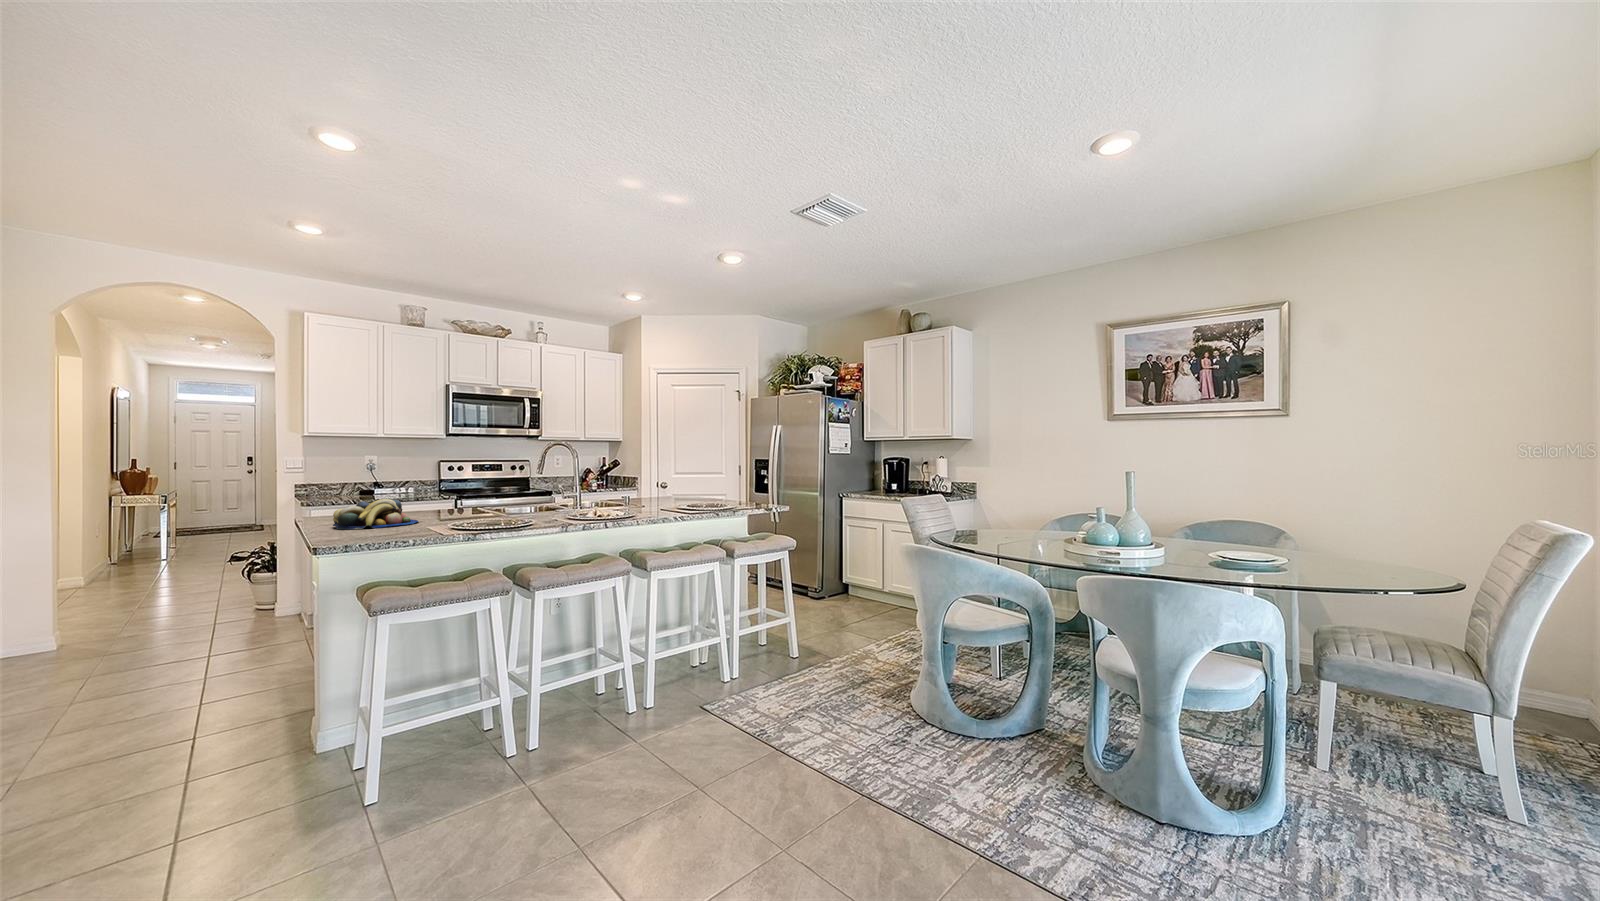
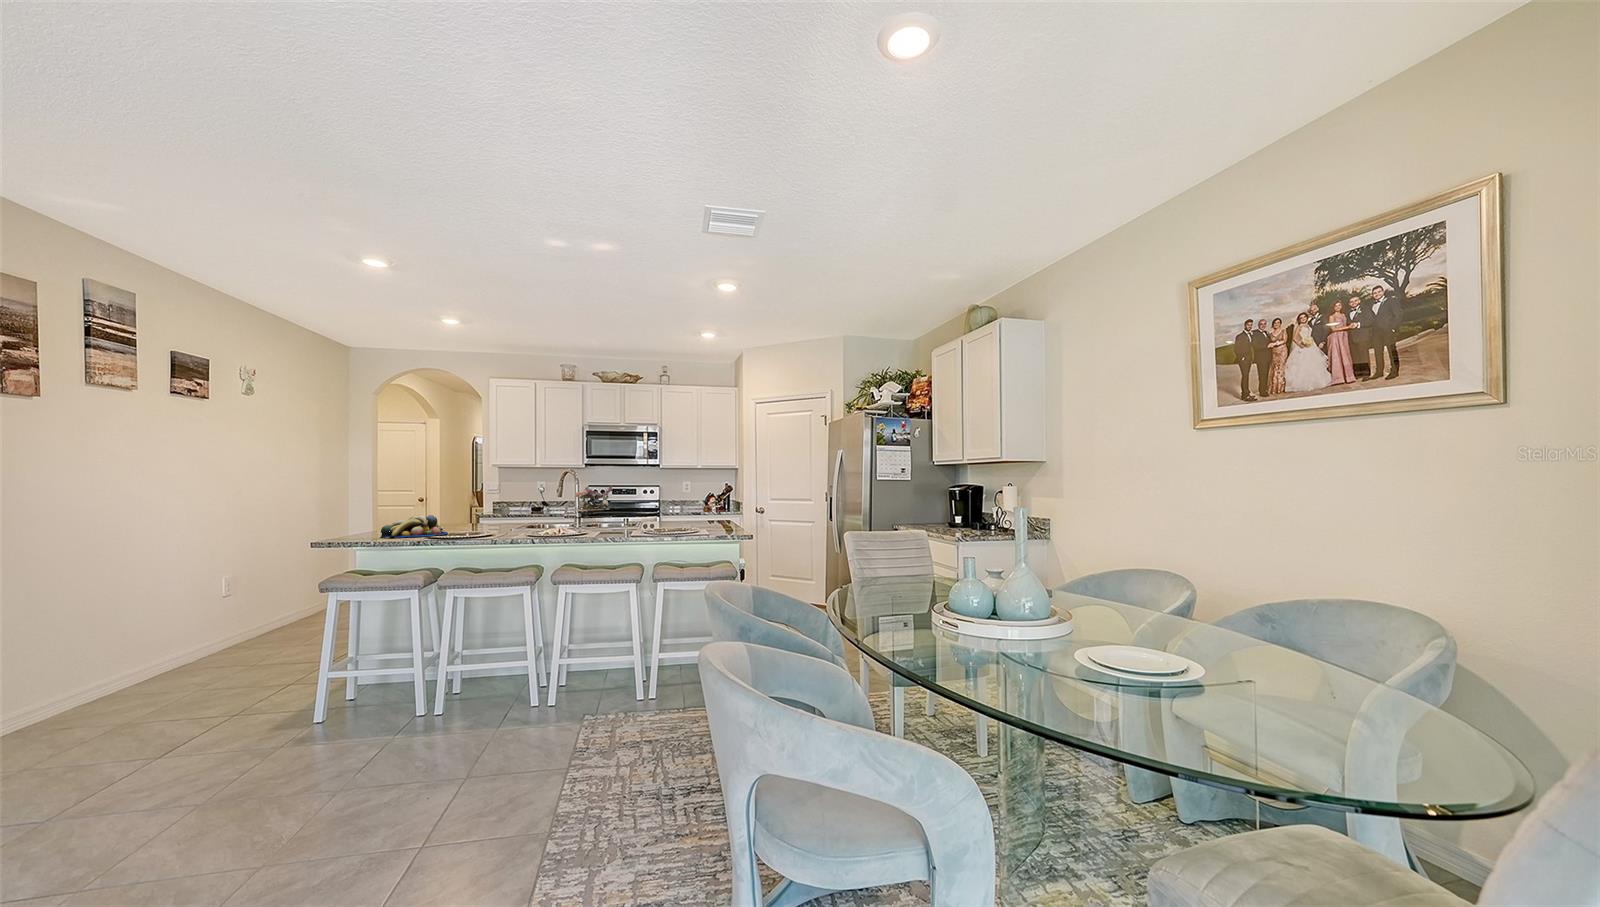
flower arrangement: none [435,460,492,499] -> present [573,486,612,516]

